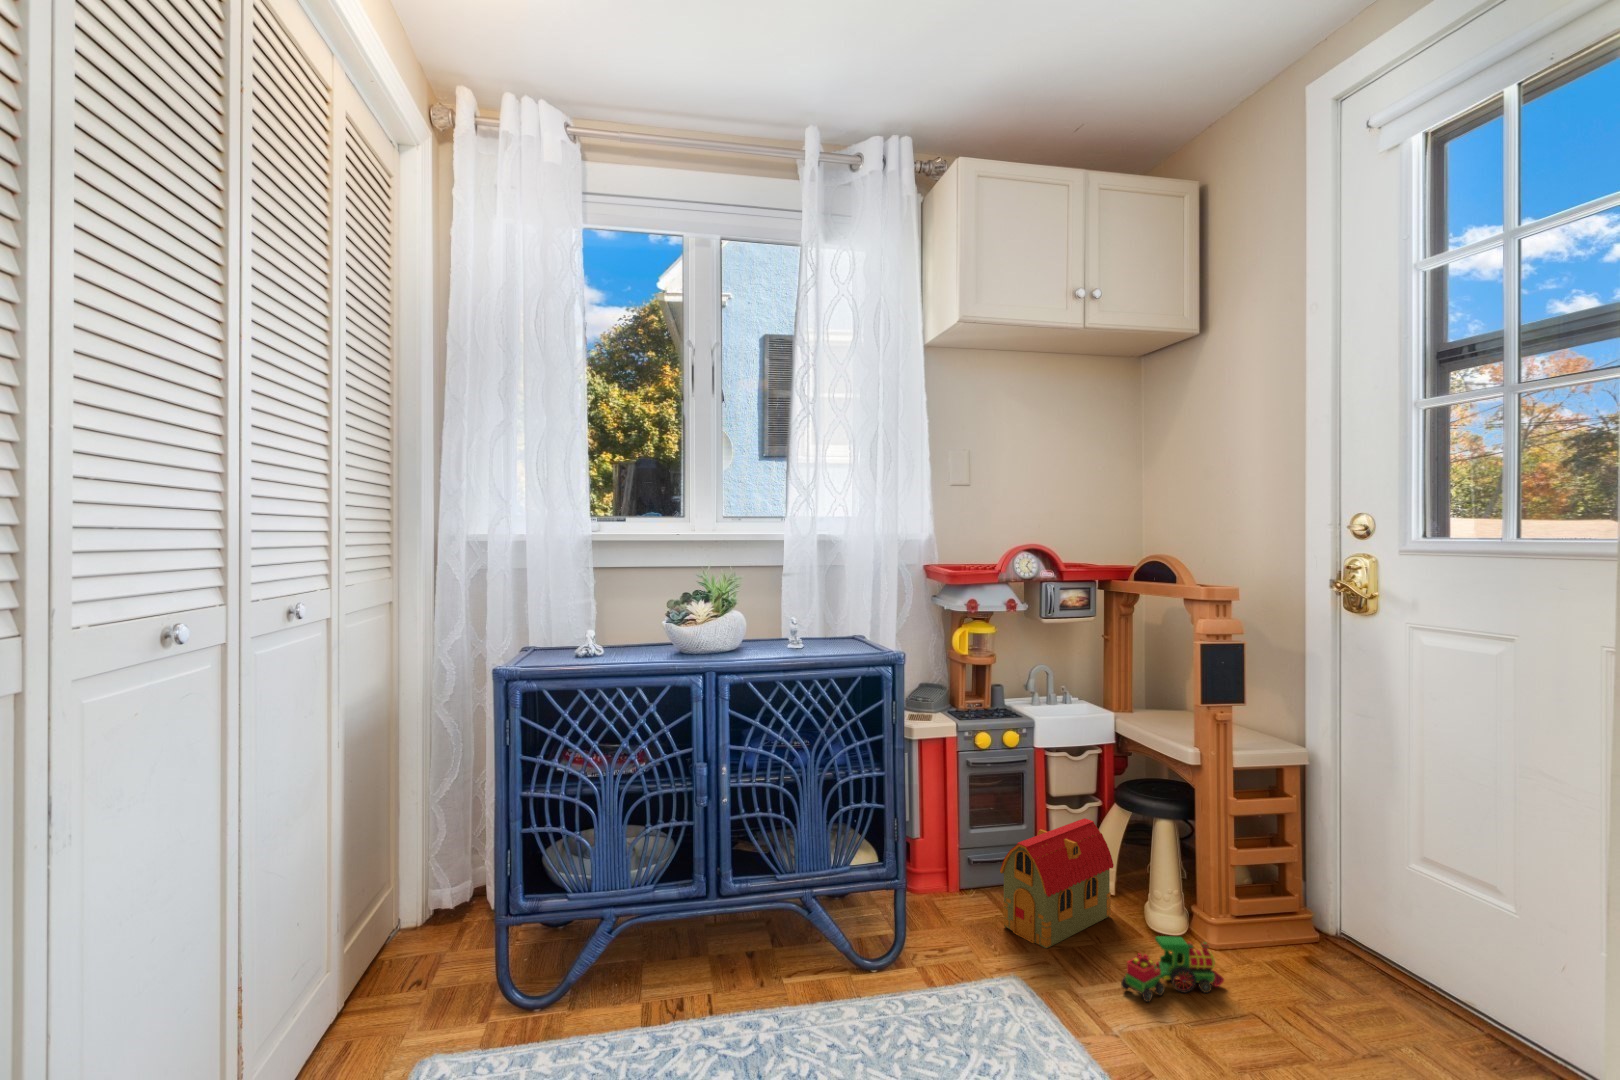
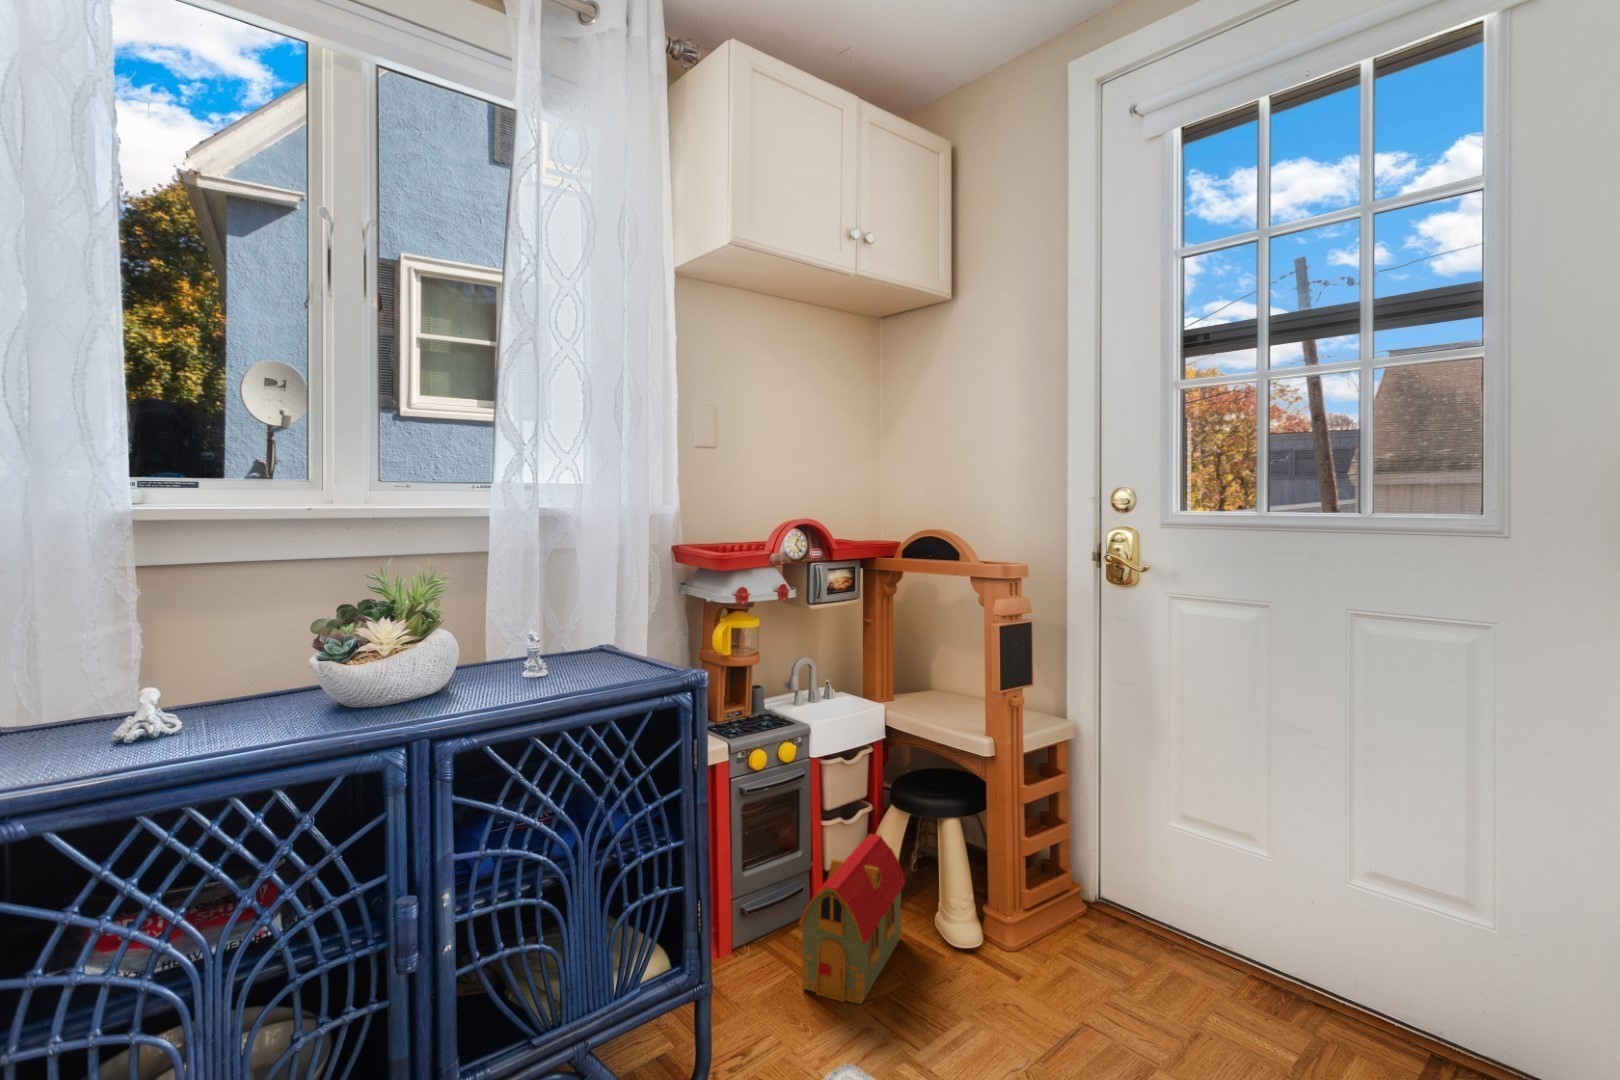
toy train: present [1121,936,1224,1002] -> none [961,952,1043,1041]

